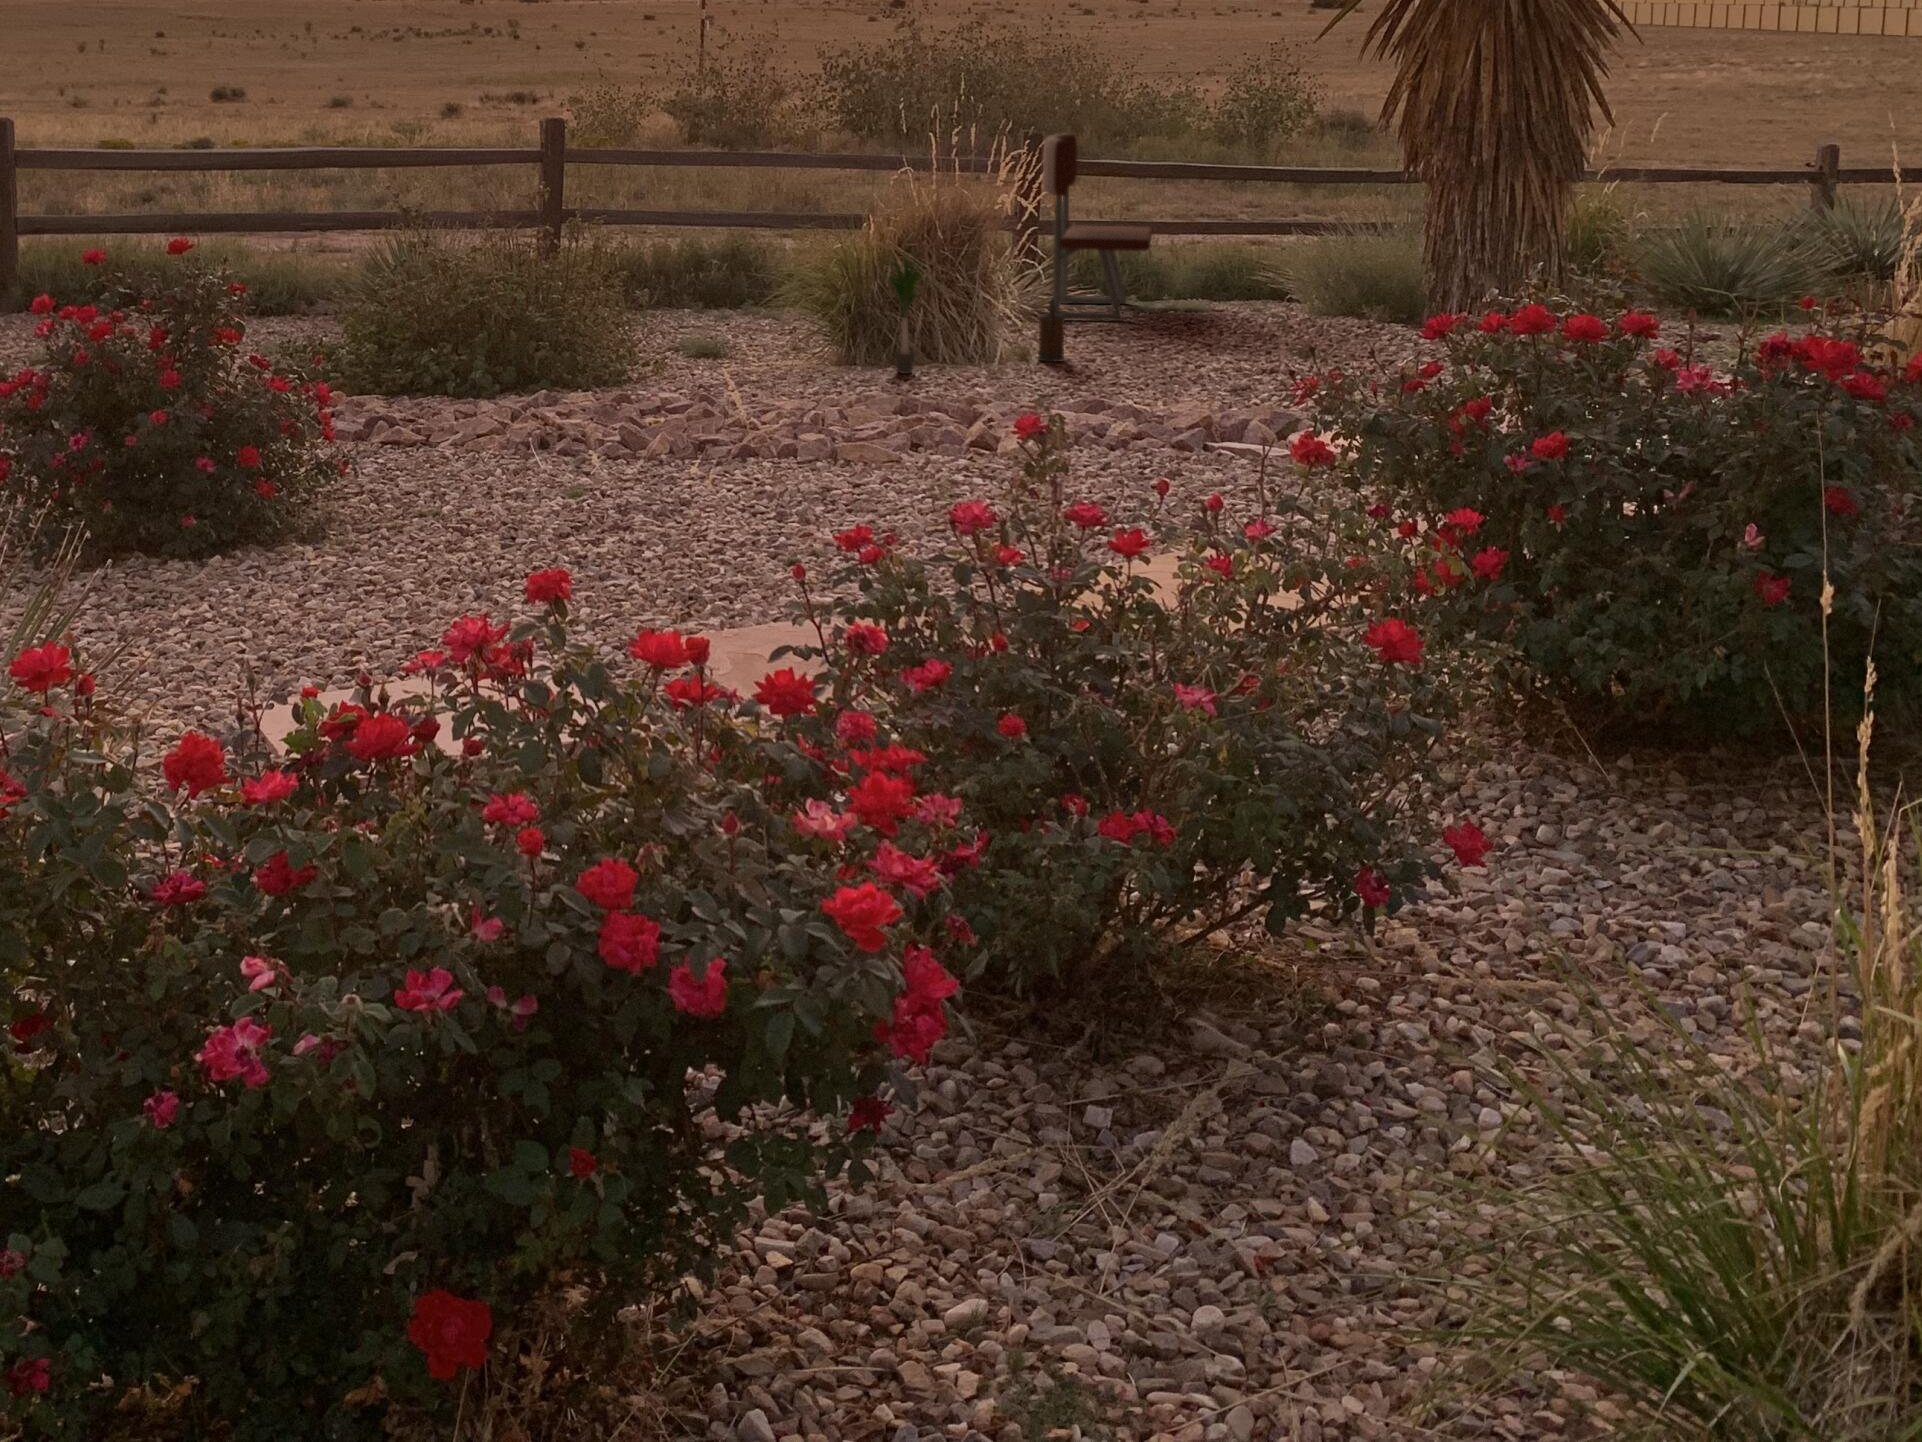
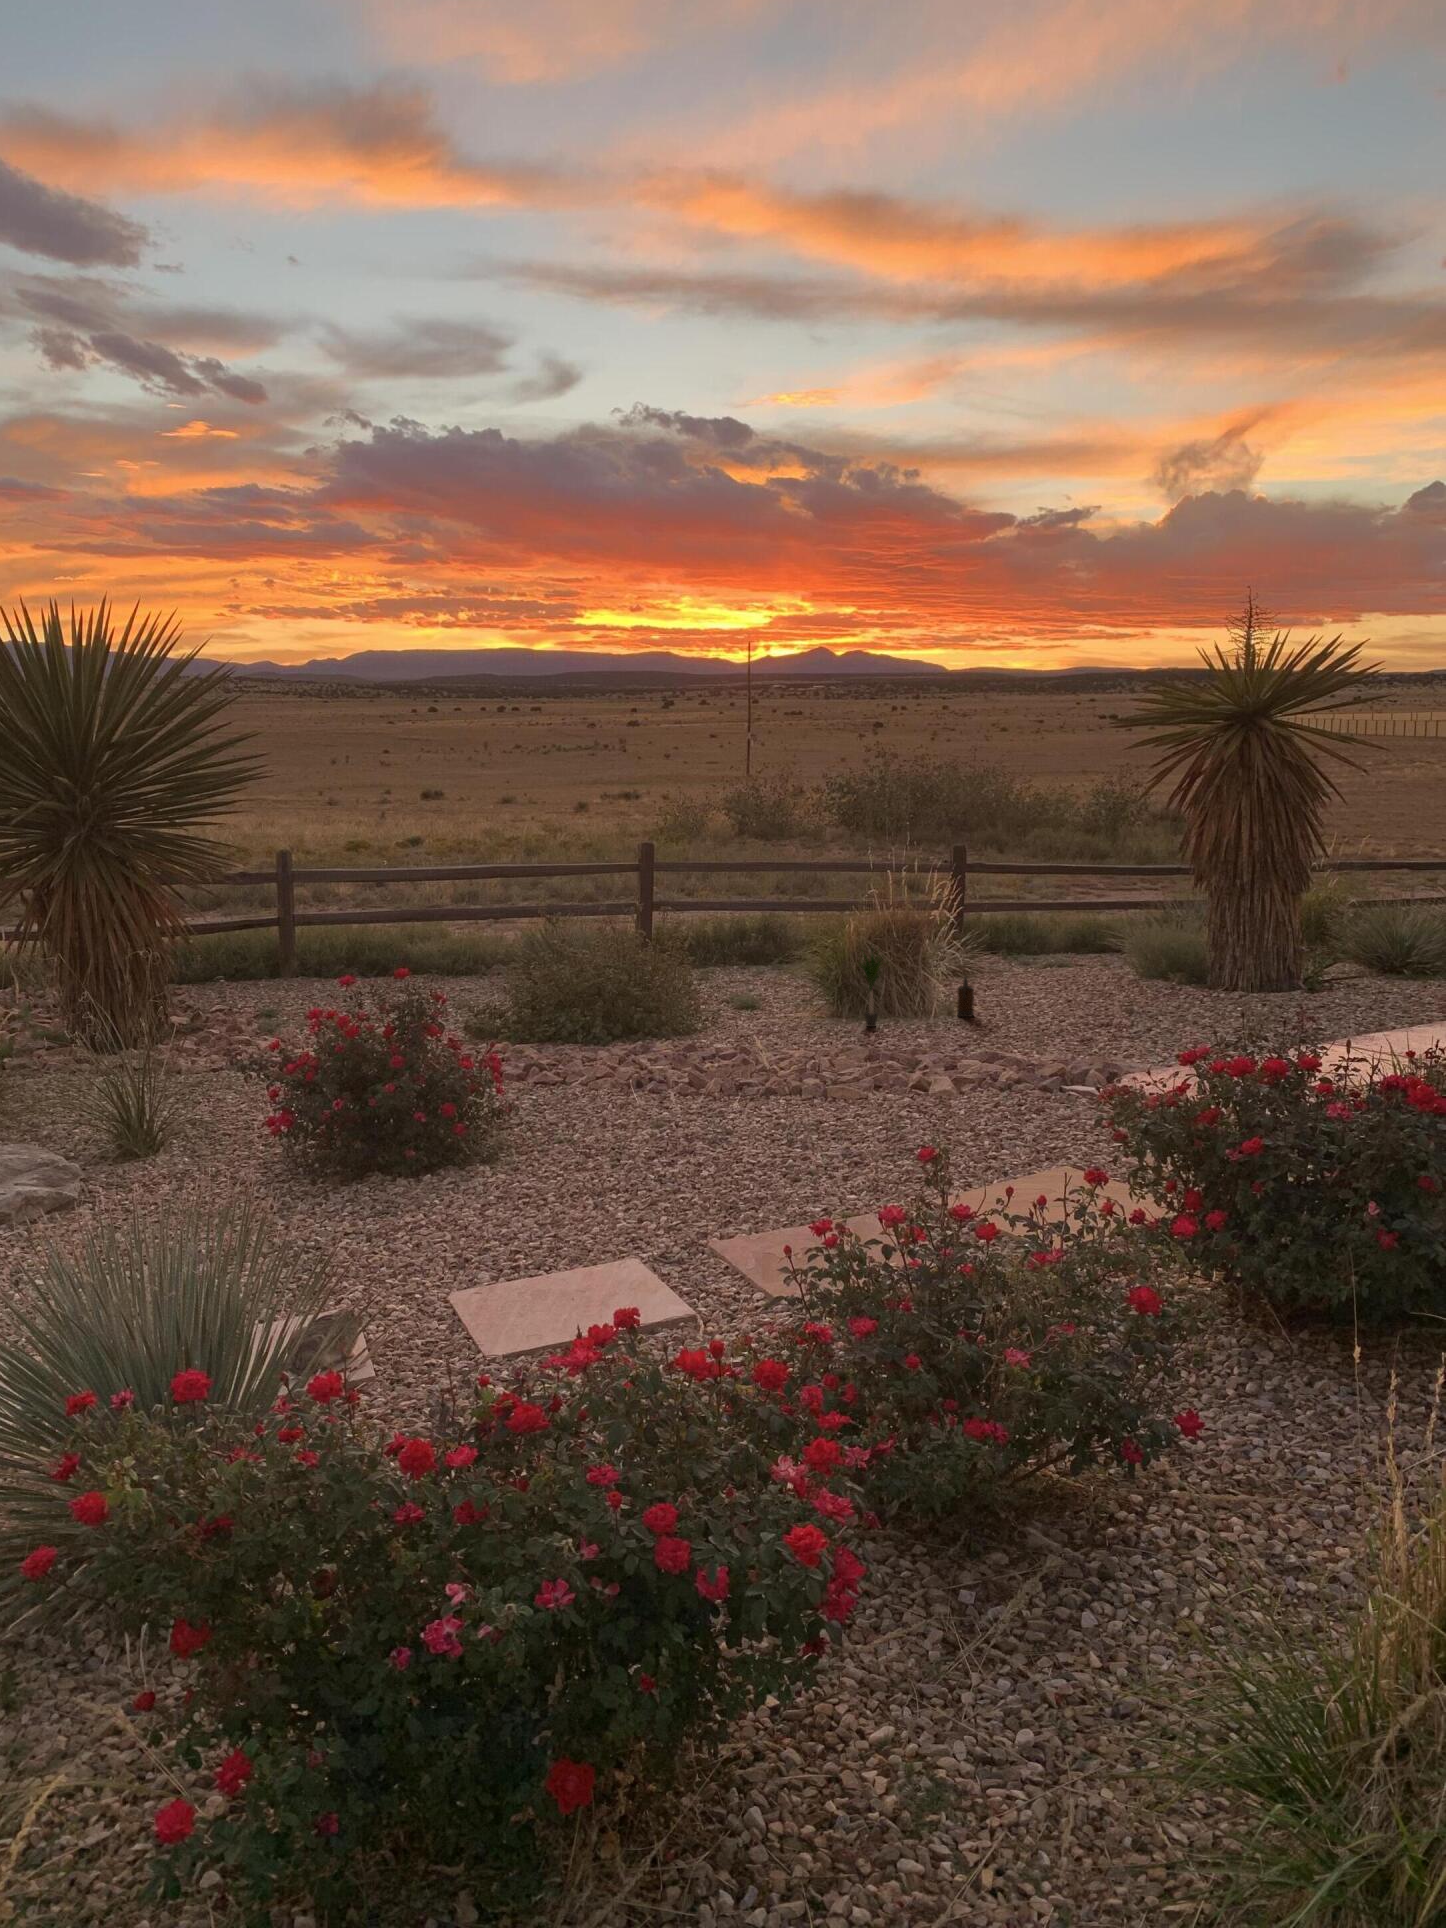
bench: present [1043,133,1153,321] -> none [963,860,1032,983]

